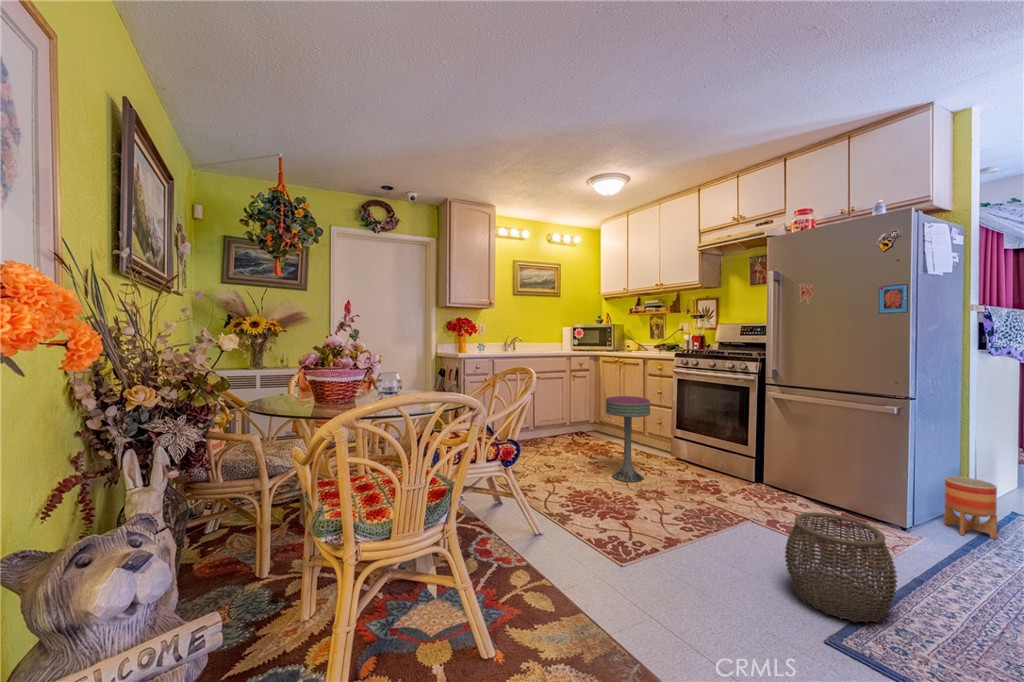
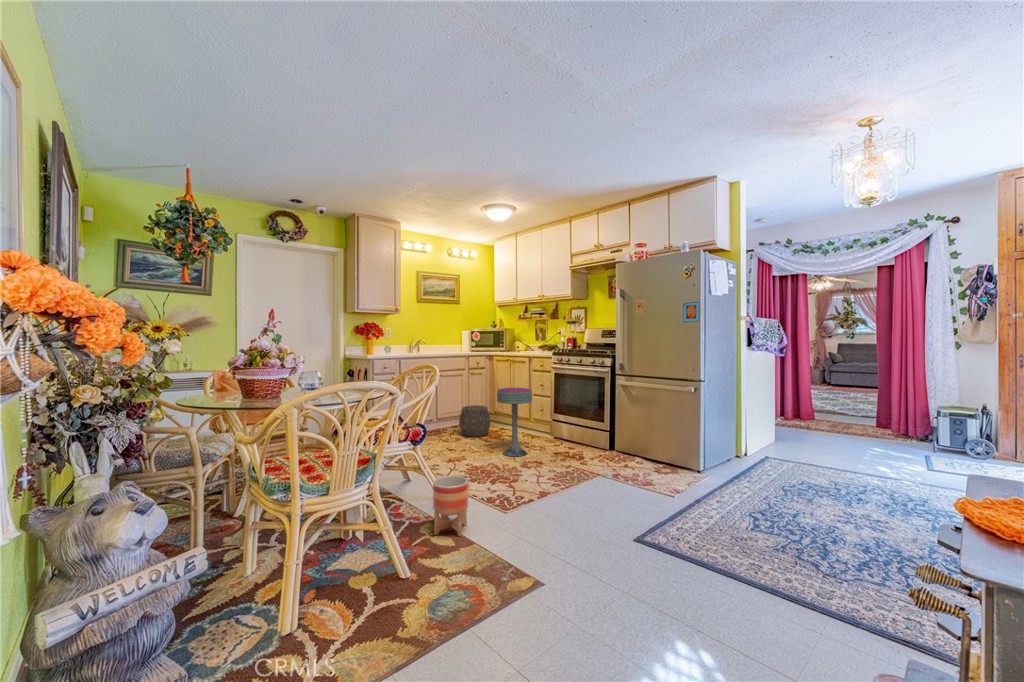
planter: present [944,476,997,539] -> present [433,476,468,536]
woven basket: present [785,512,897,623] -> present [459,405,490,437]

